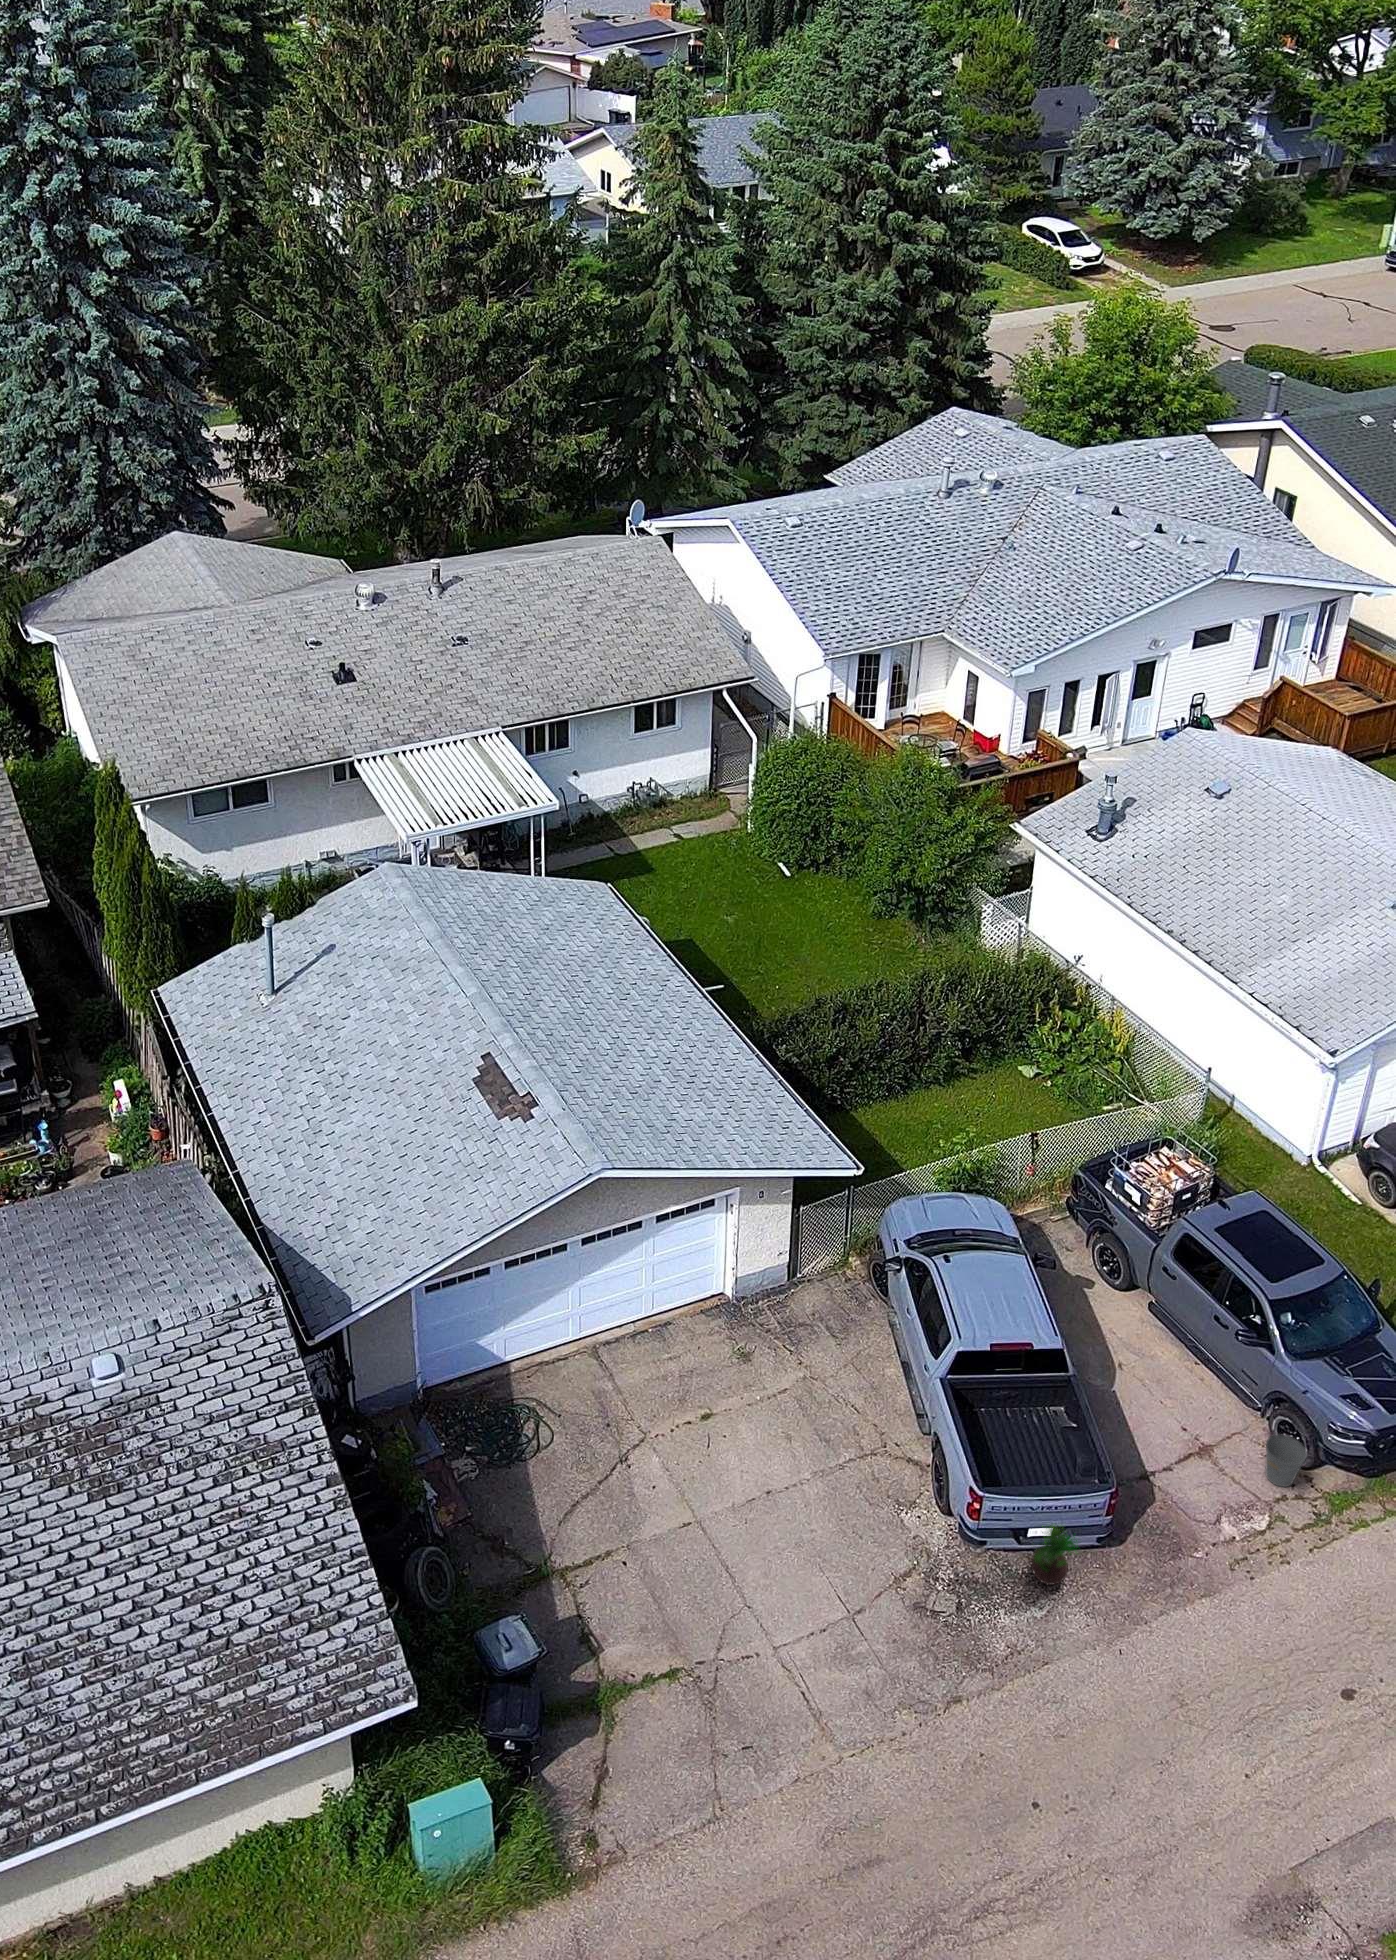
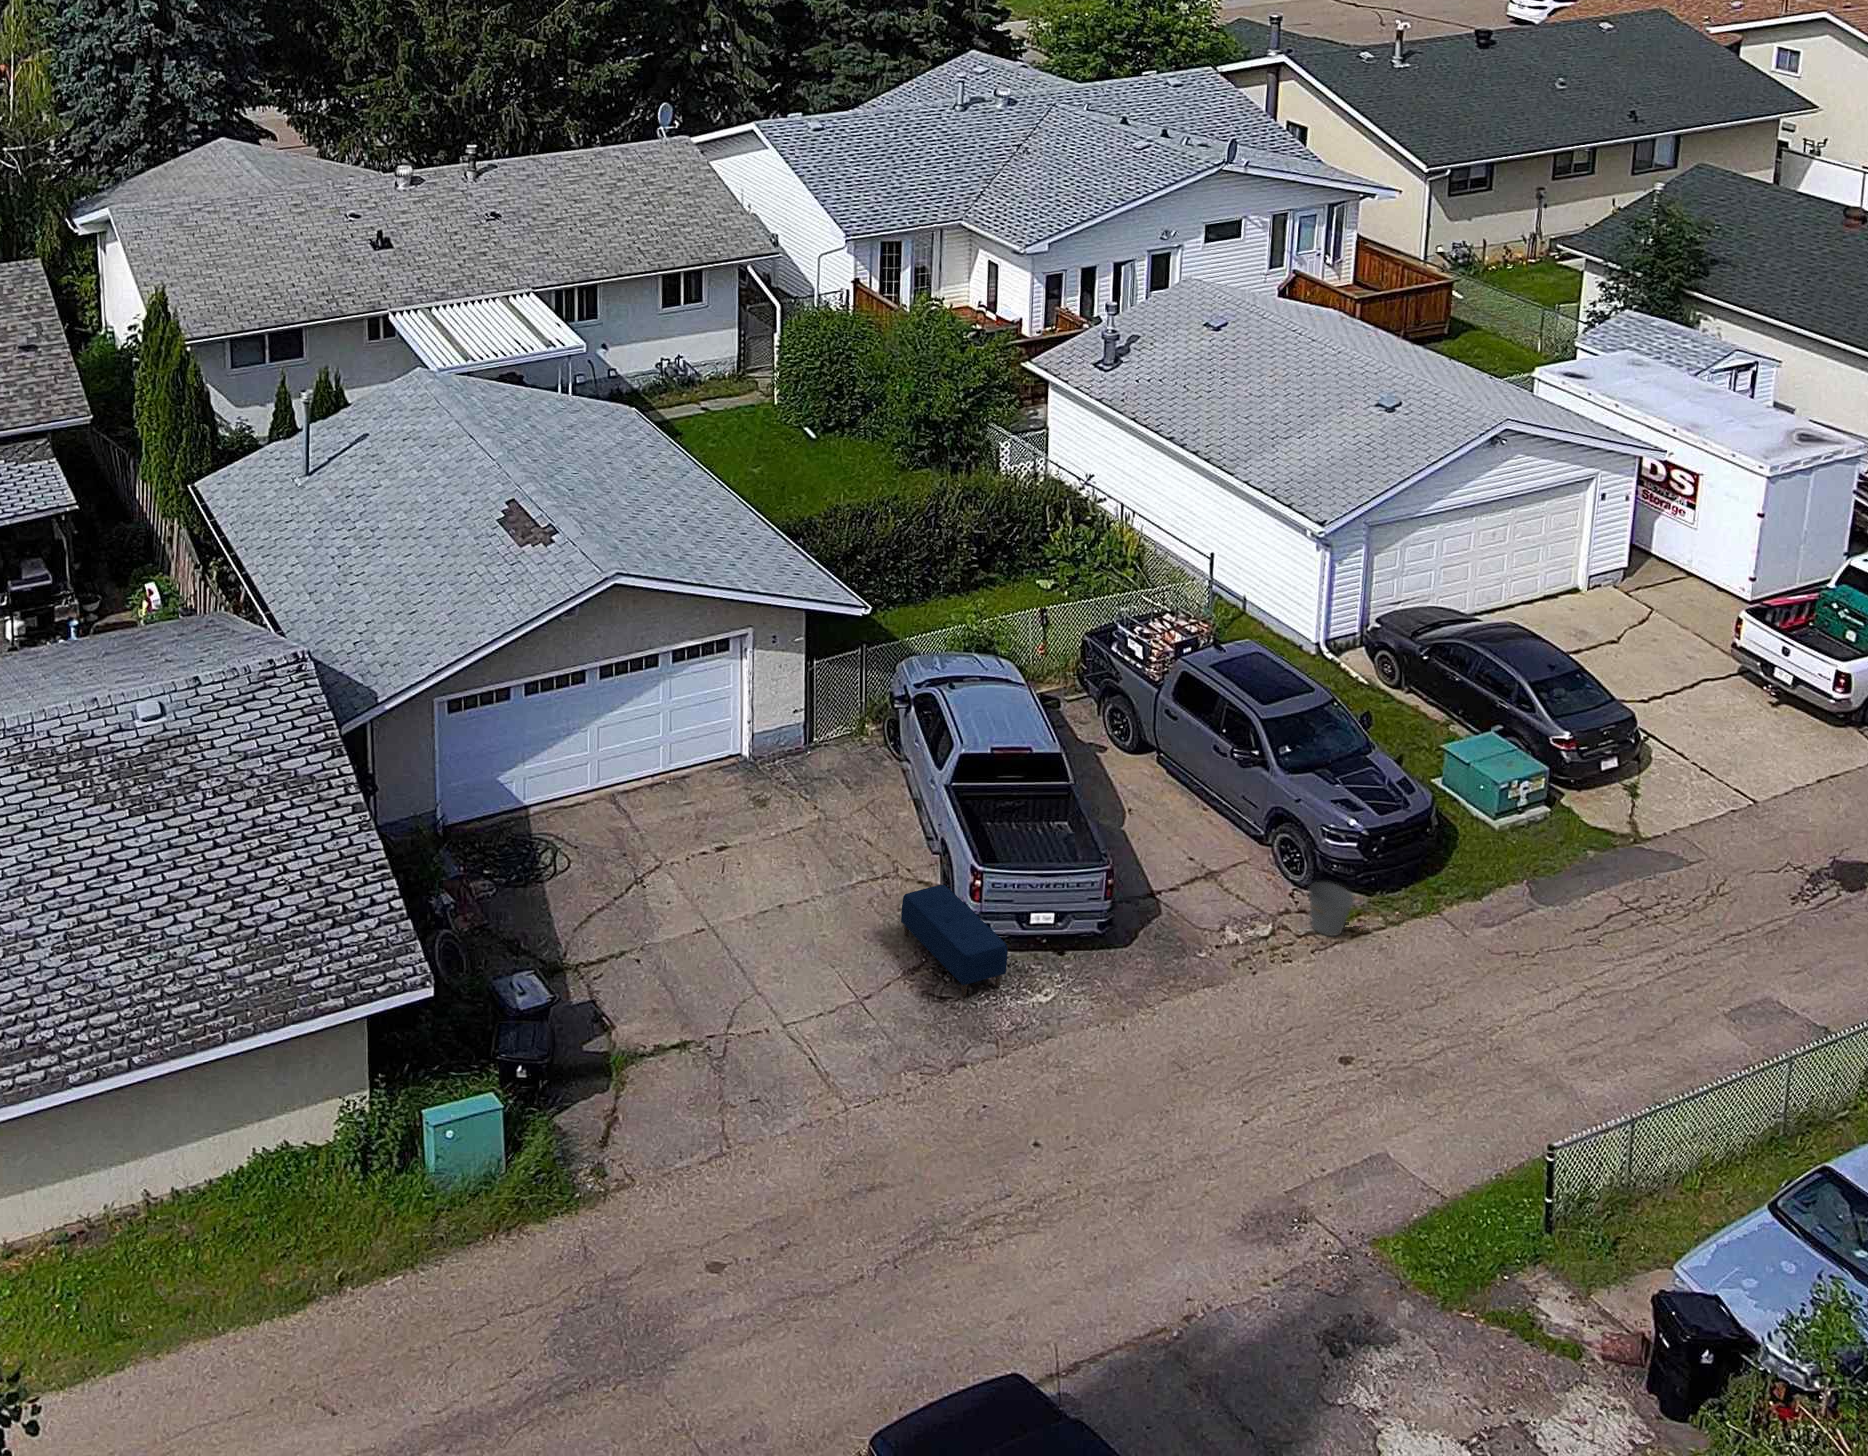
bench: none [879,1462,981,1583] -> present [901,885,1008,997]
potted tree: present [1031,1526,1077,1585] -> none [1059,932,1113,1003]

